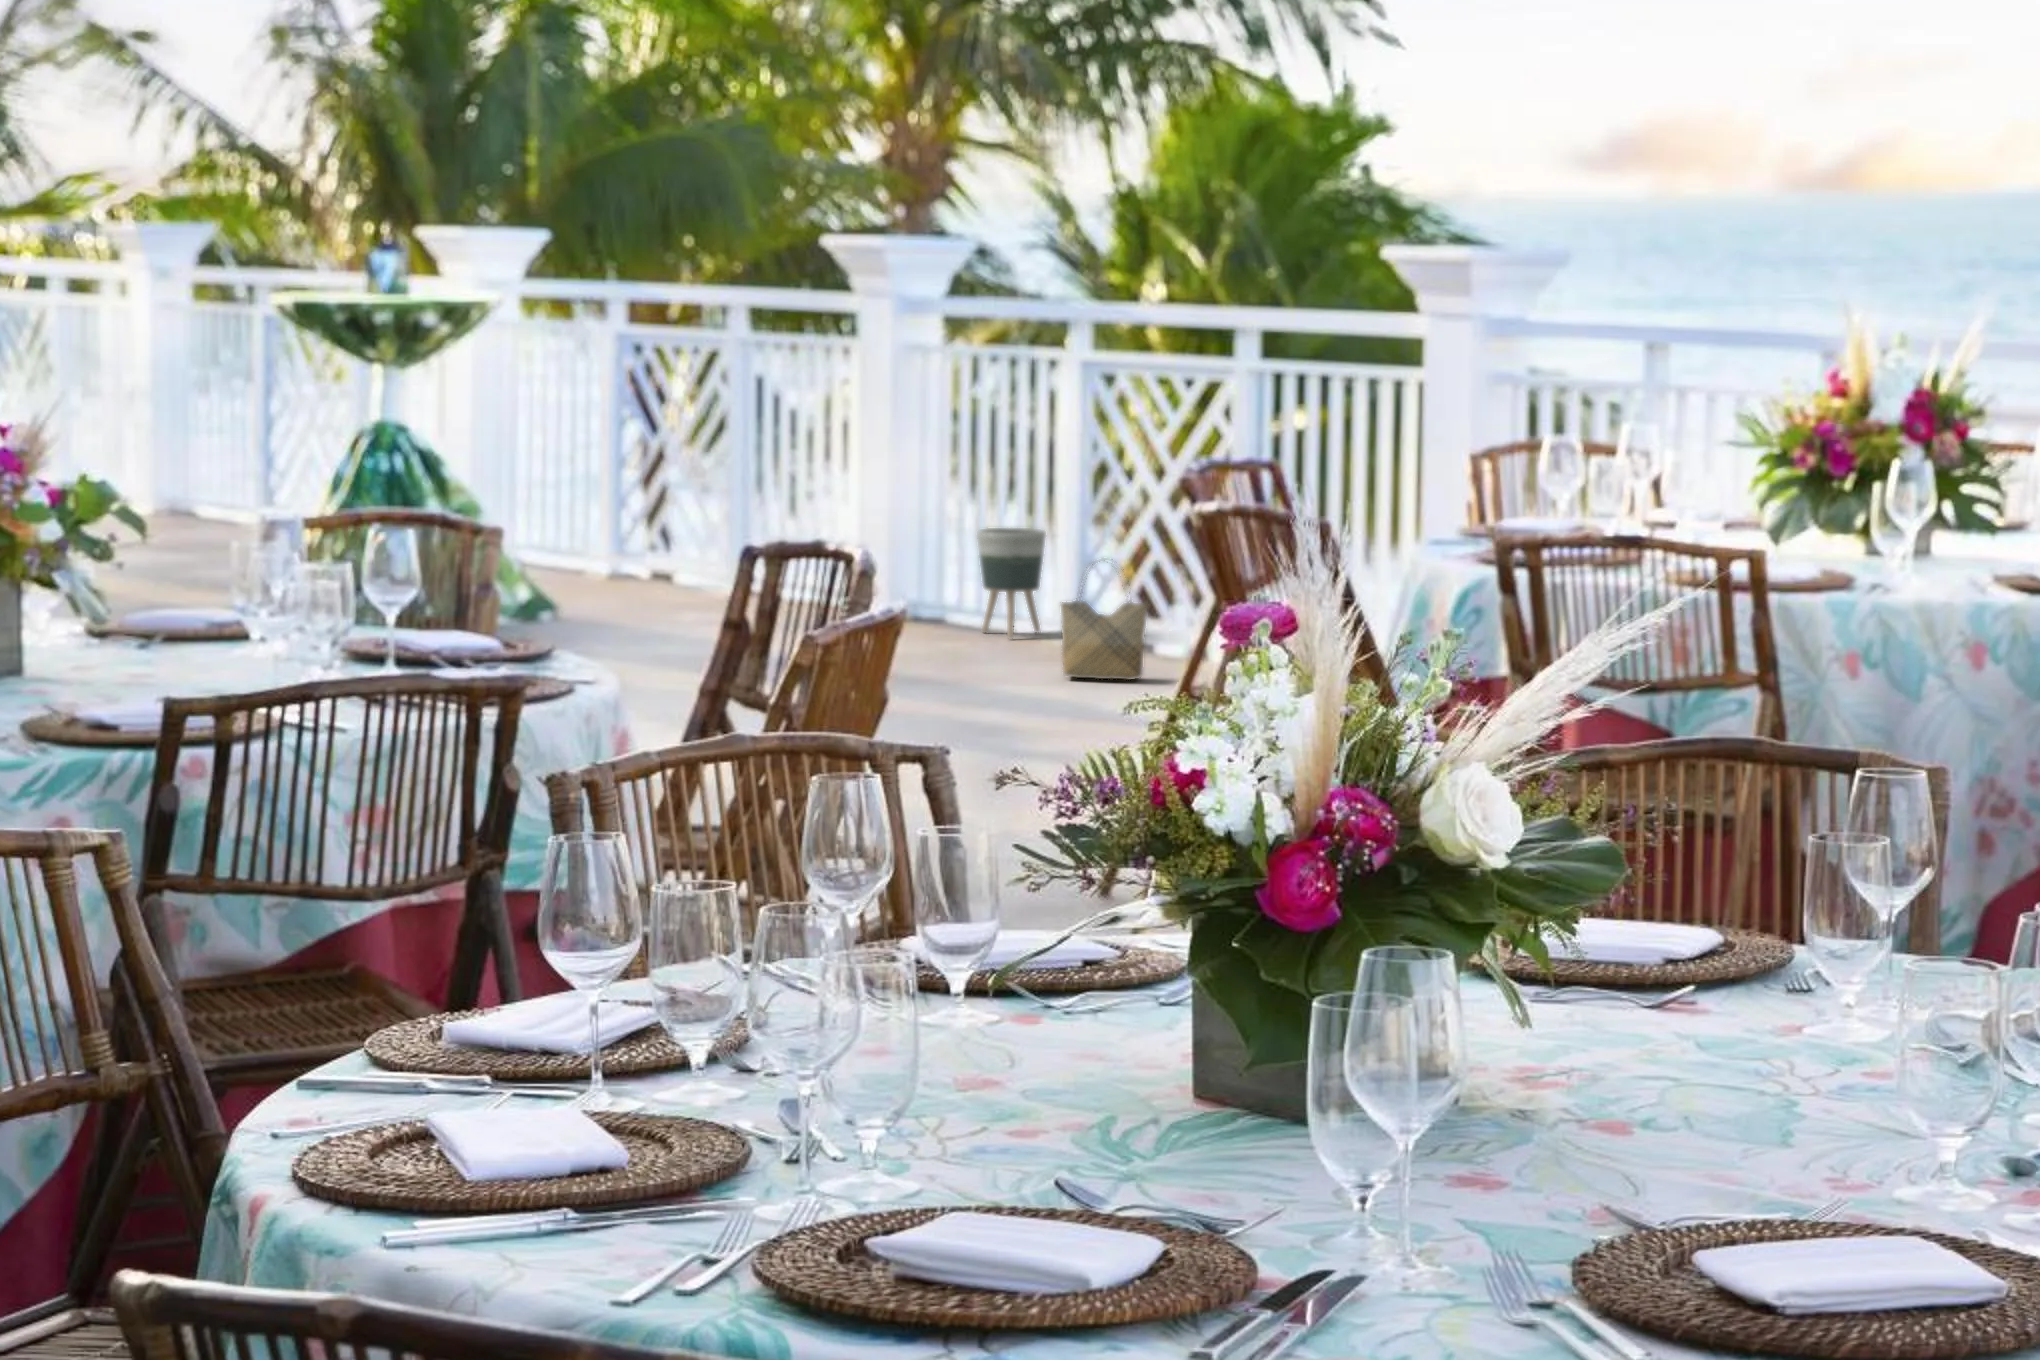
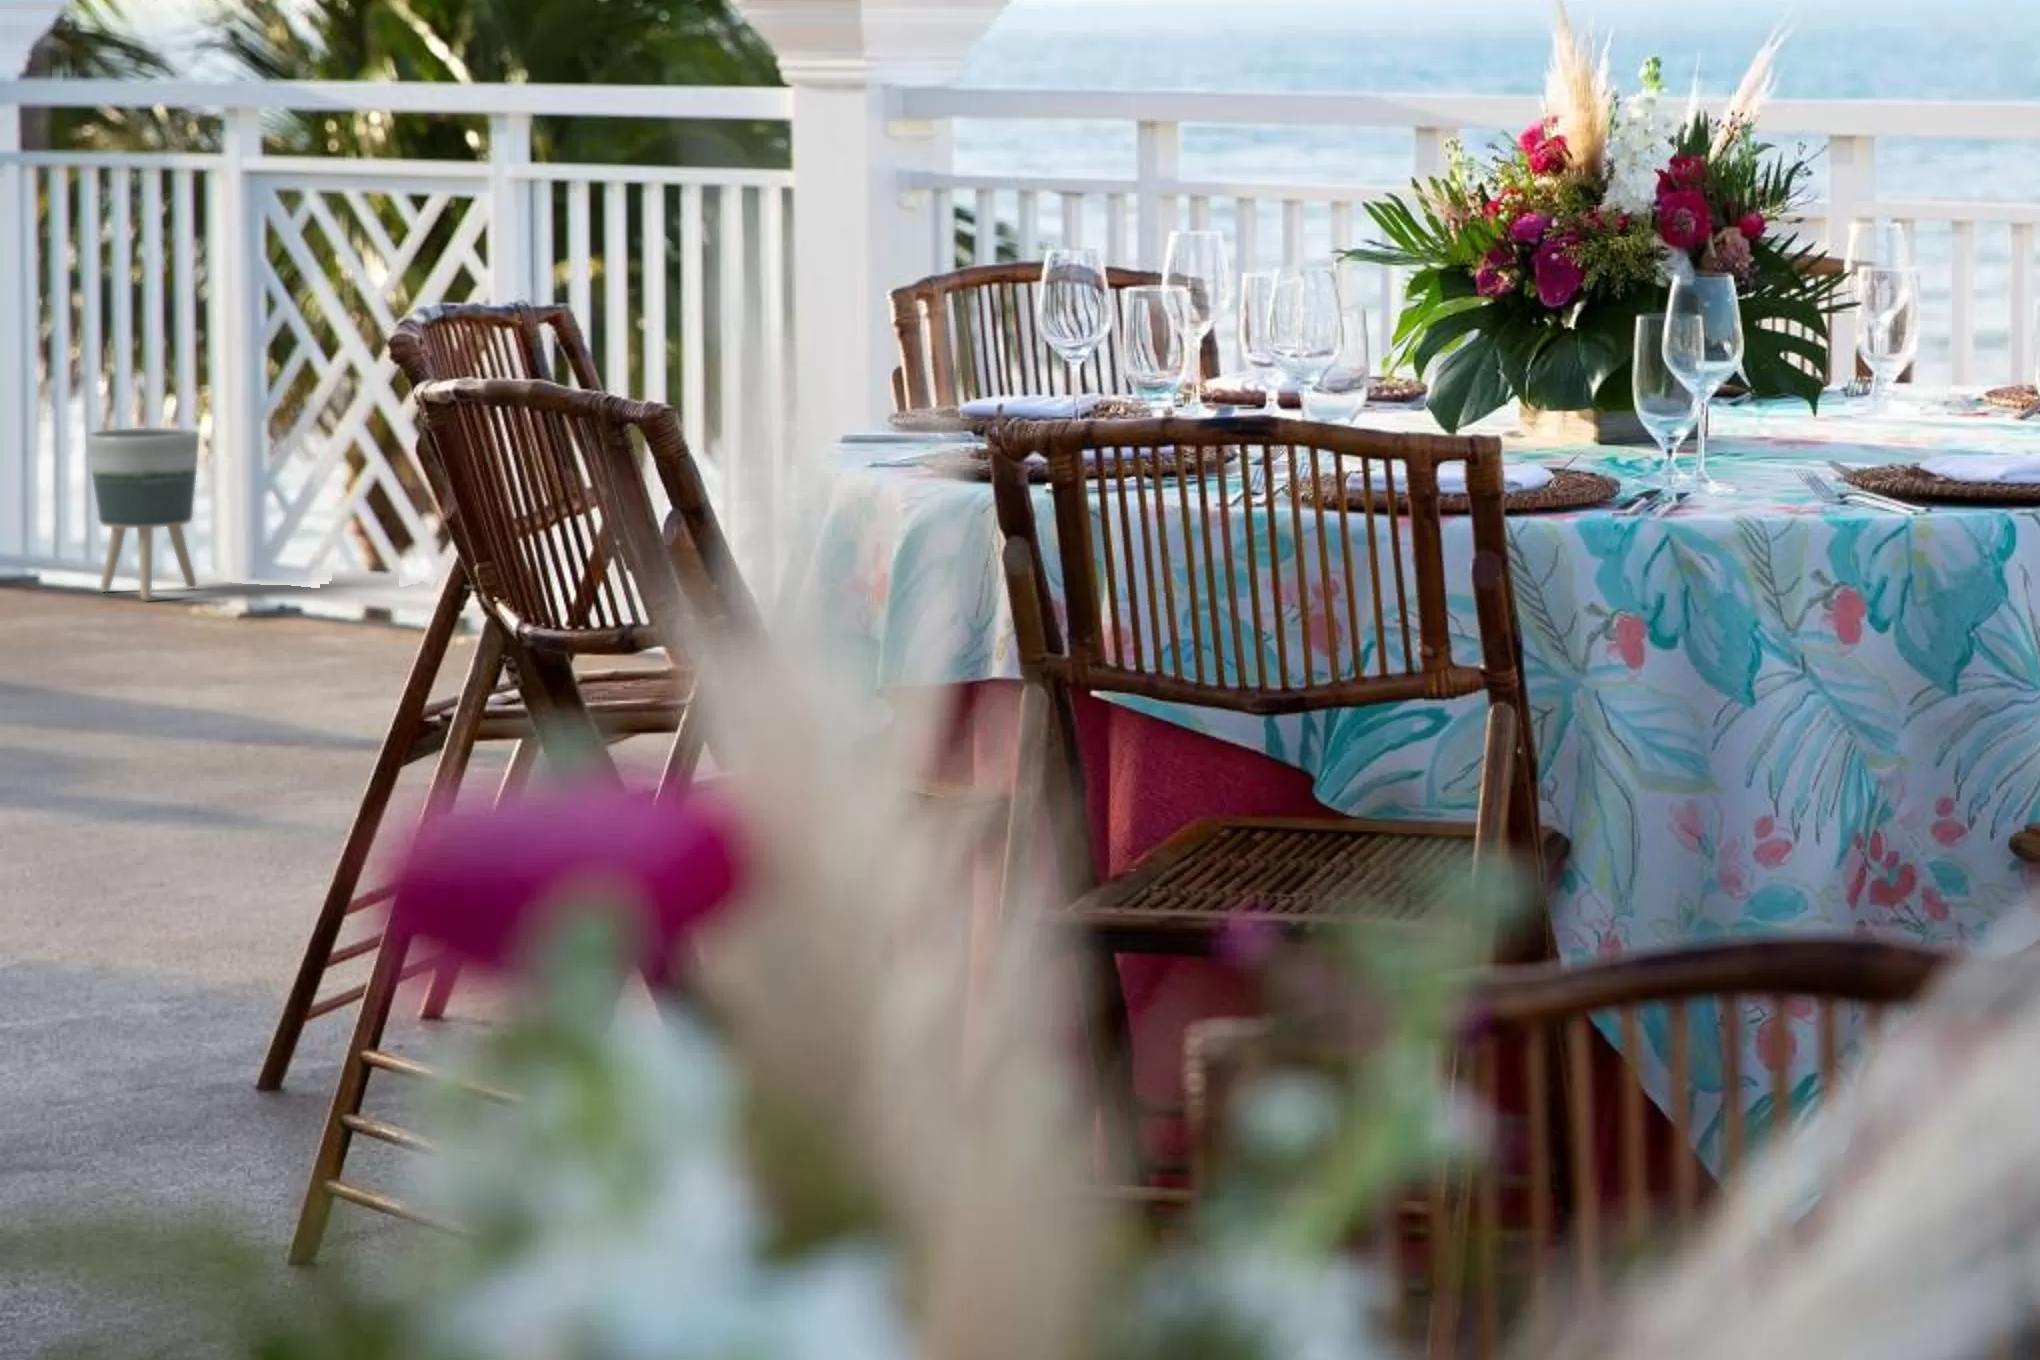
woven basket: present [1061,560,1148,680] -> none [214,472,362,663]

